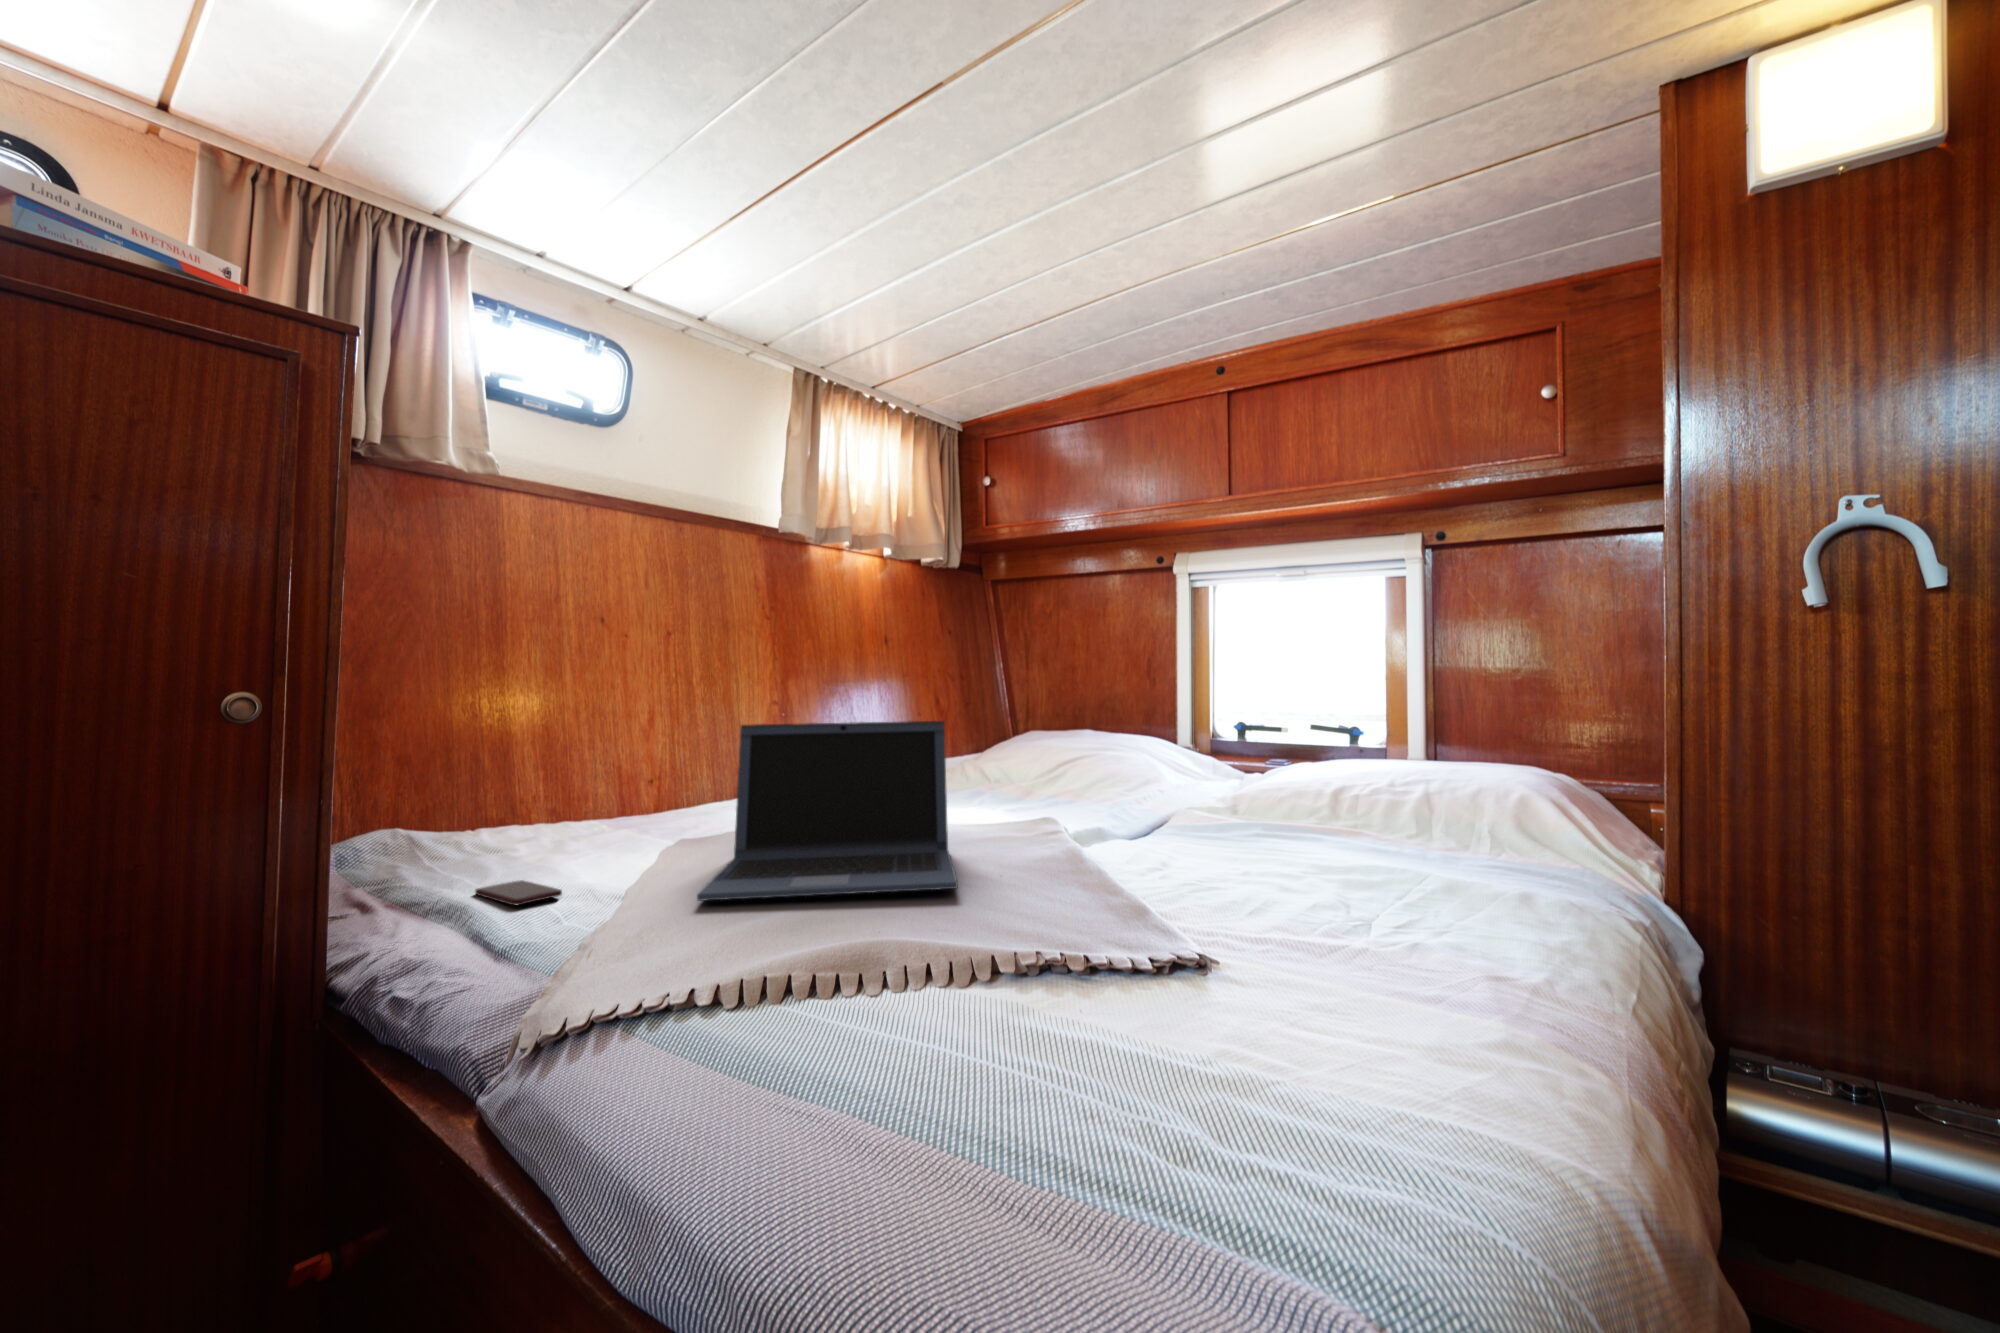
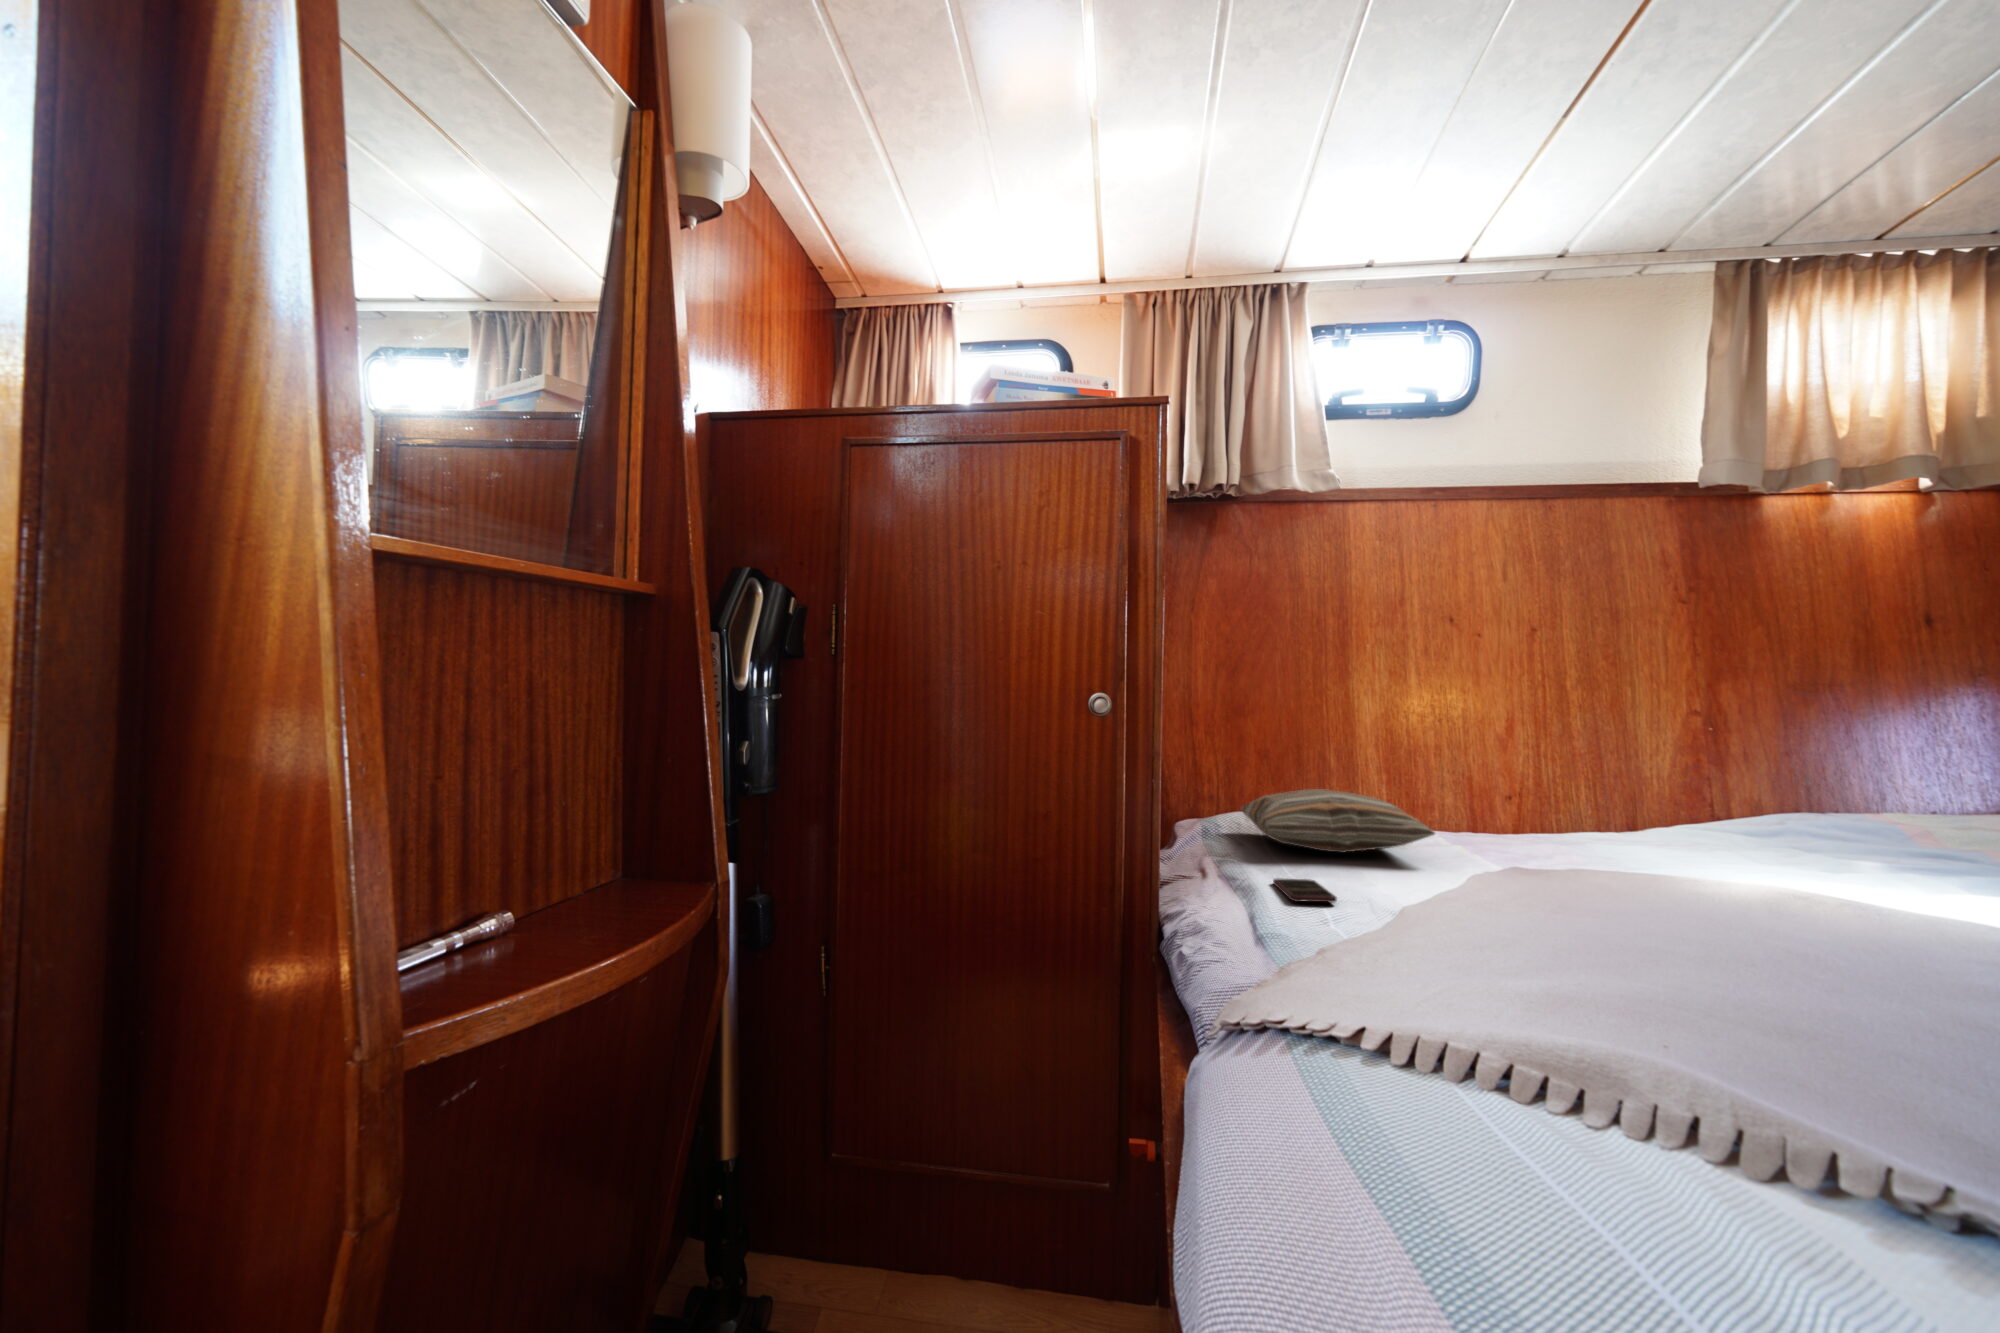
laptop: present [697,721,958,901] -> none [1422,746,1880,1034]
pillow: none [385,787,624,851] -> present [1240,789,1435,853]

